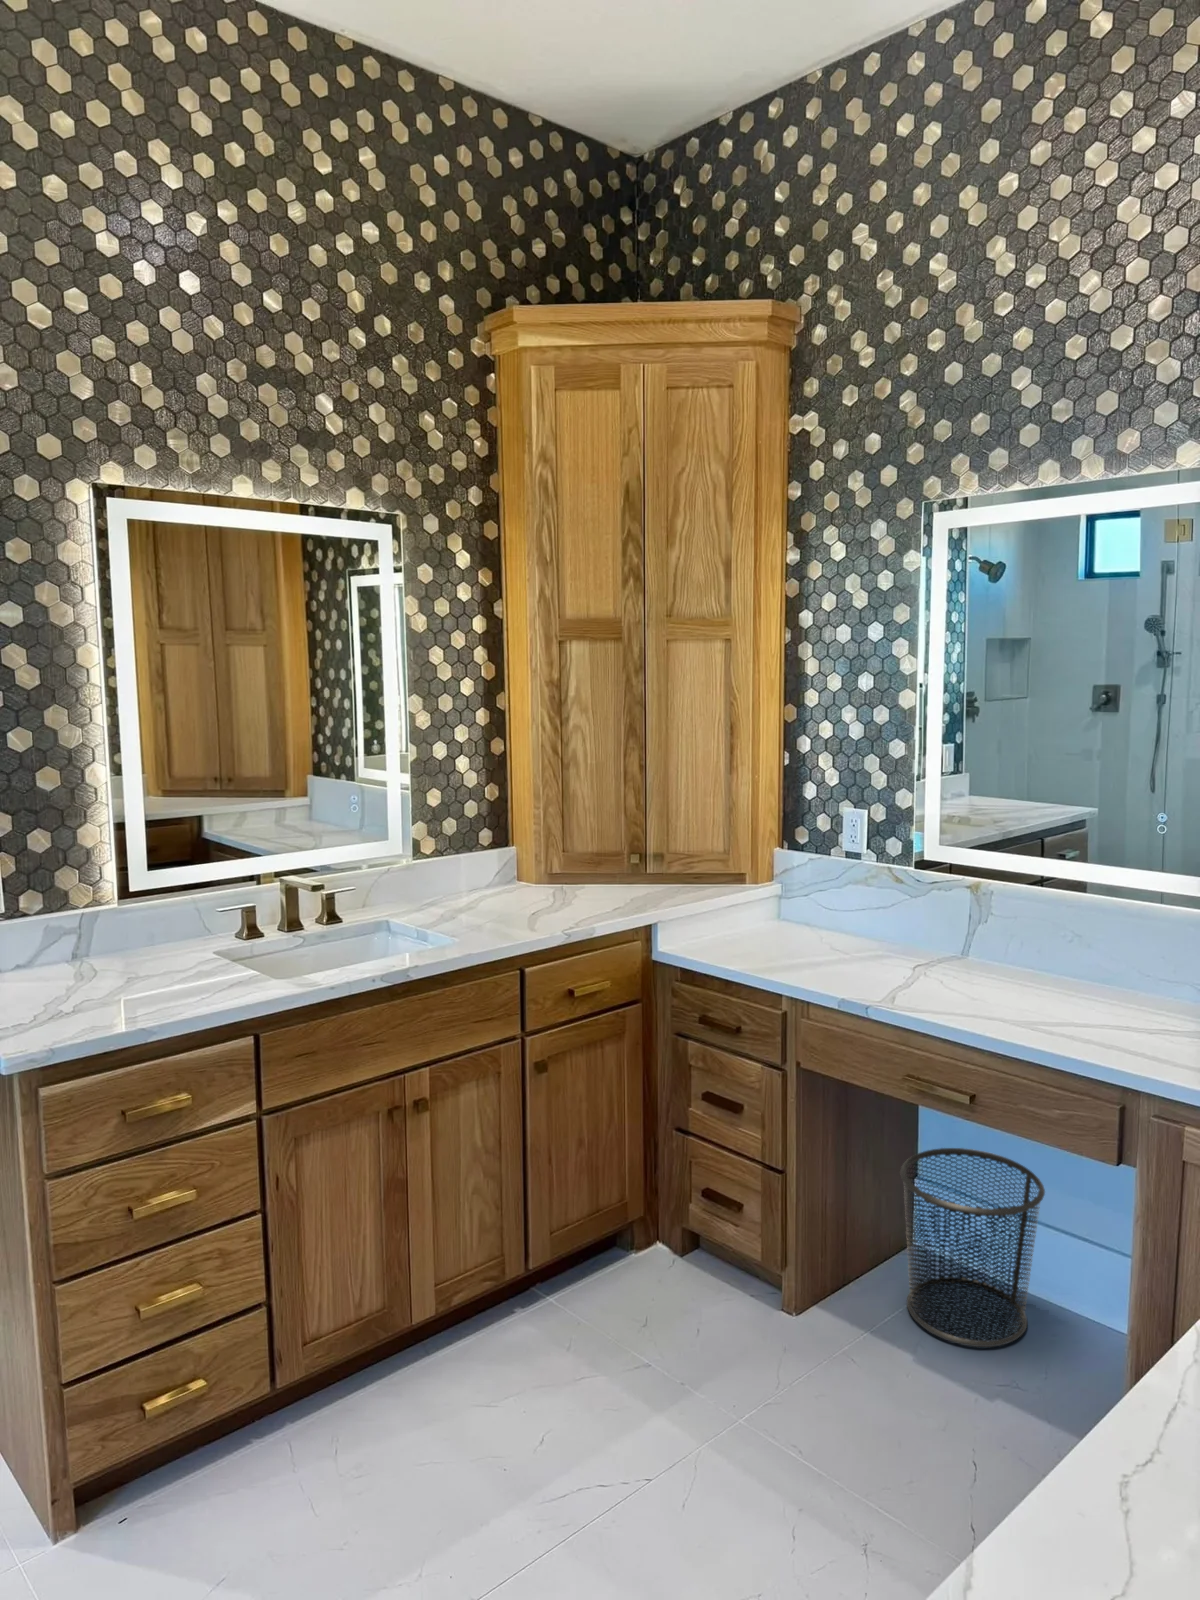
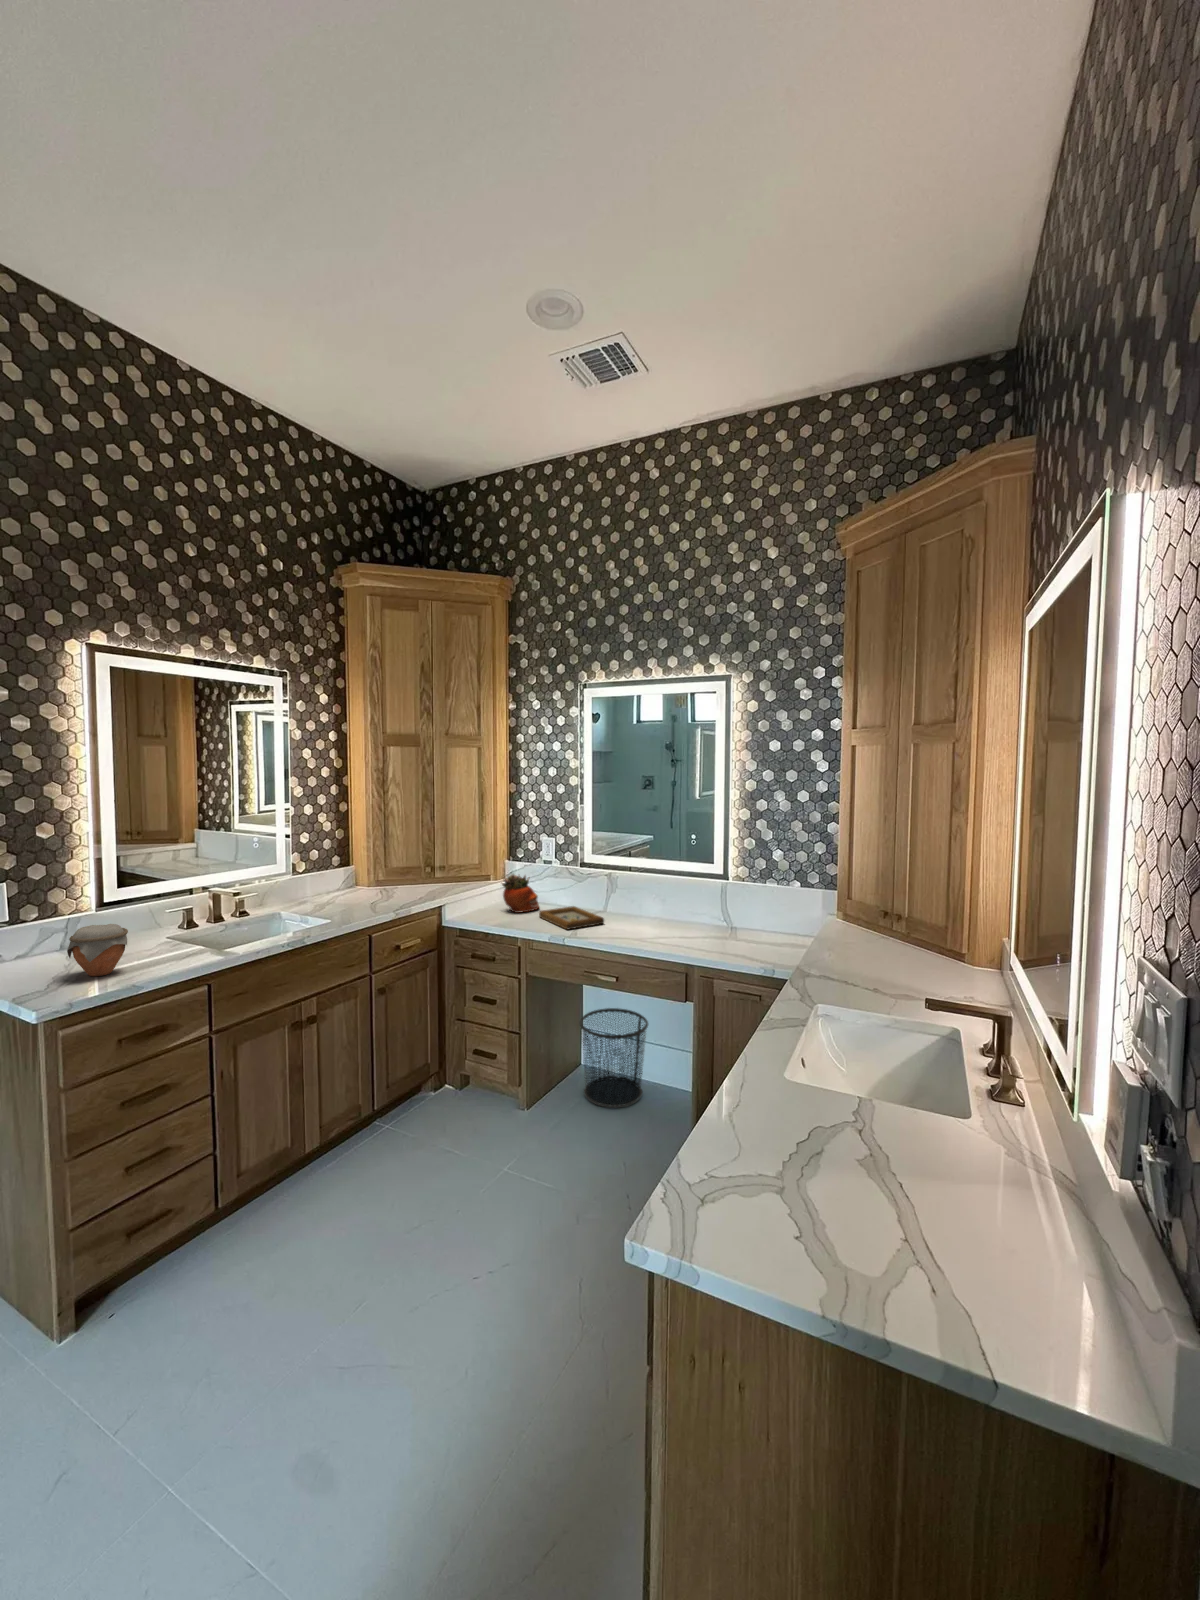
succulent planter: none [758,874,833,949] -> present [502,874,539,913]
jar: none [61,930,143,1010] -> present [67,924,128,976]
picture frame: none [828,945,956,993] -> present [539,906,604,929]

